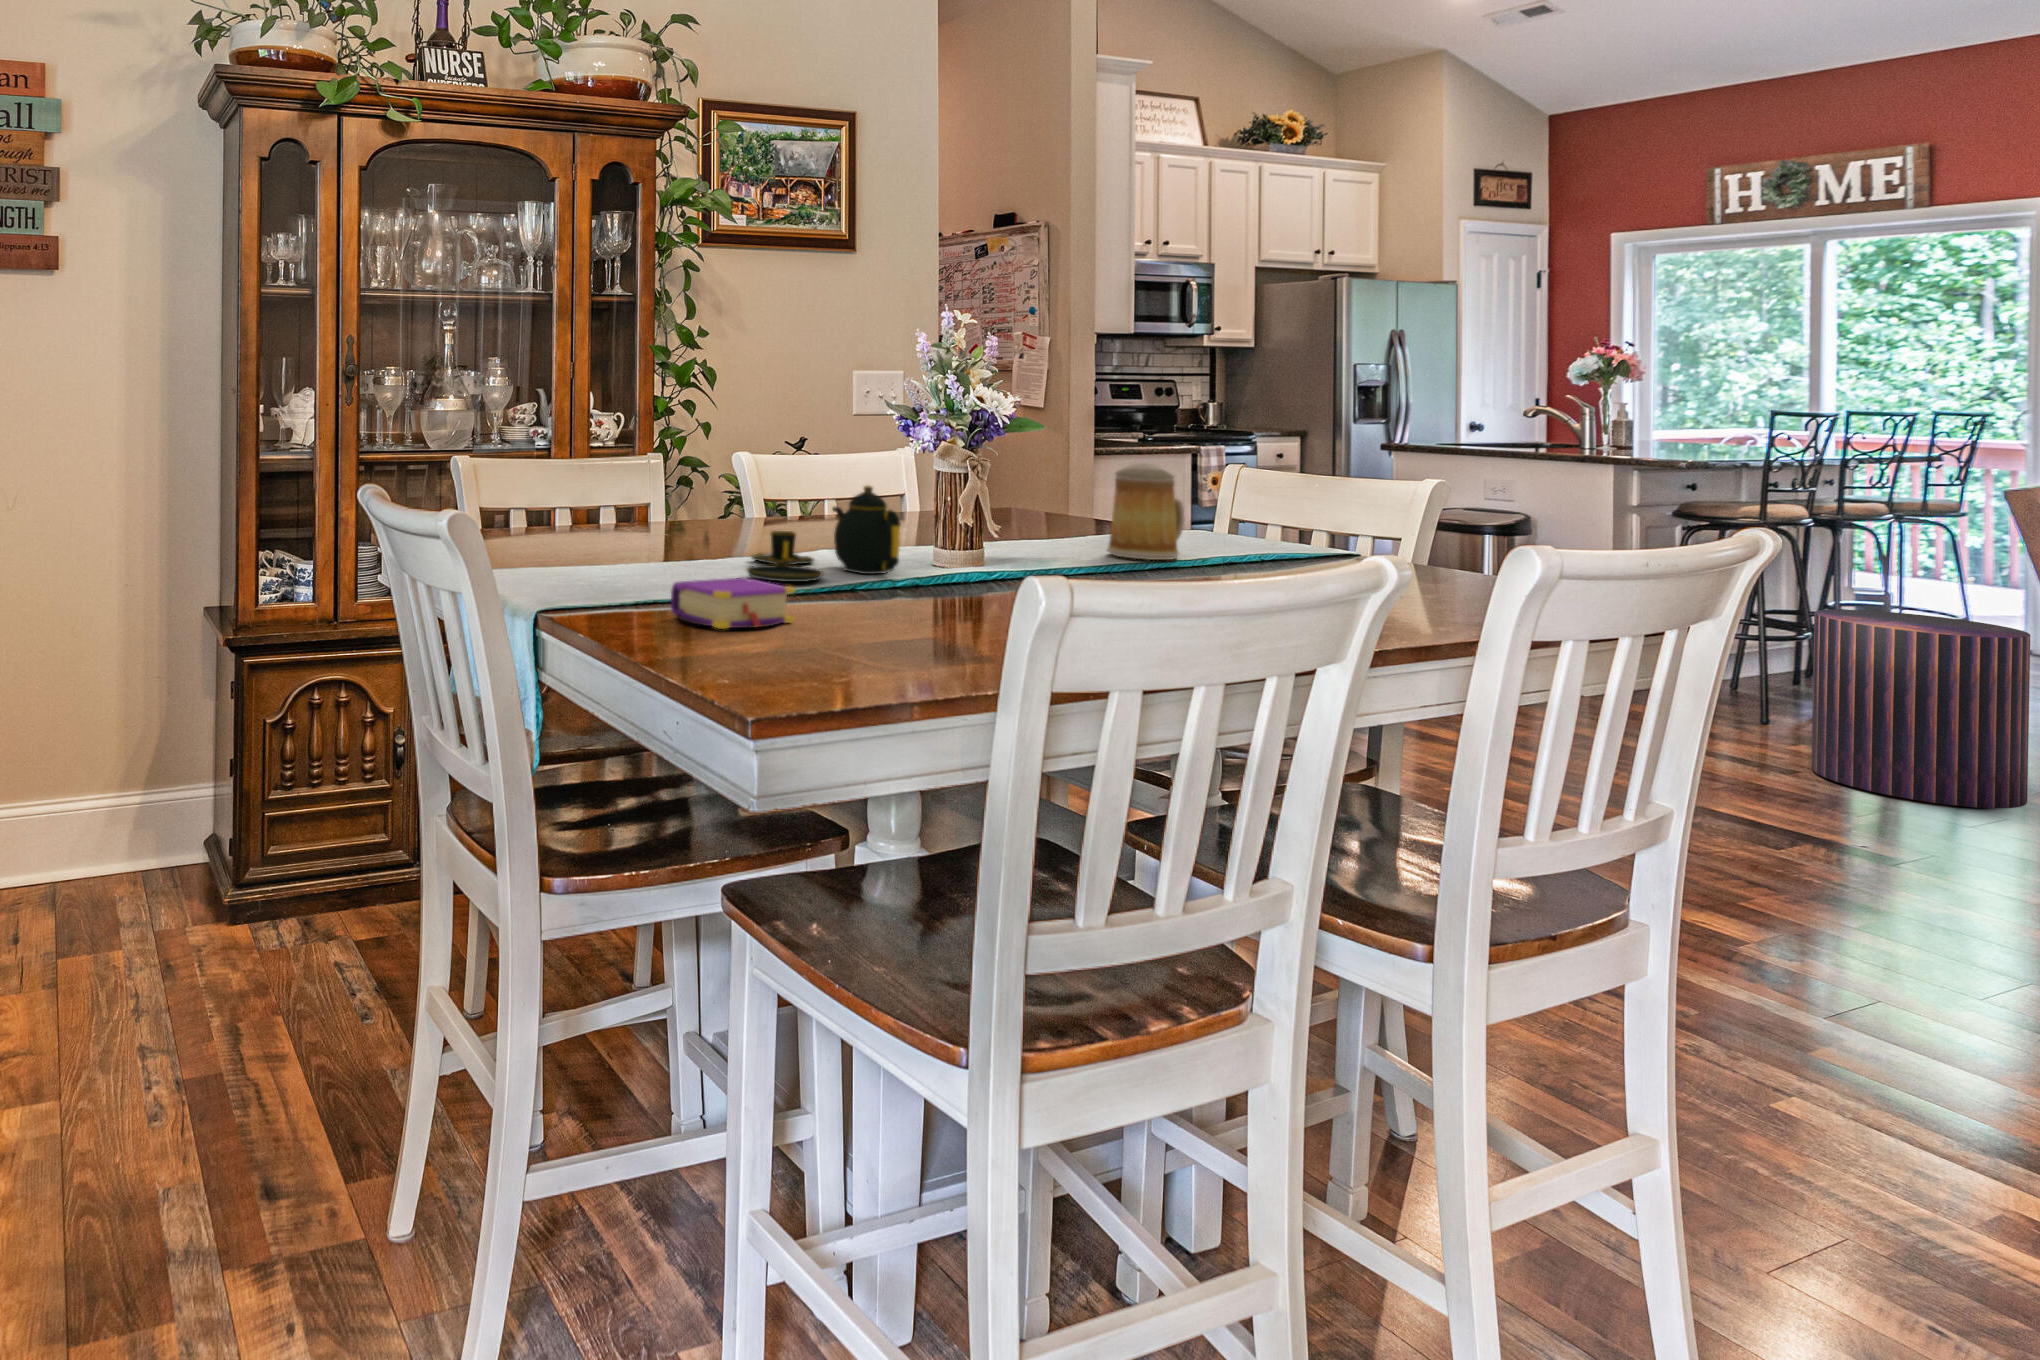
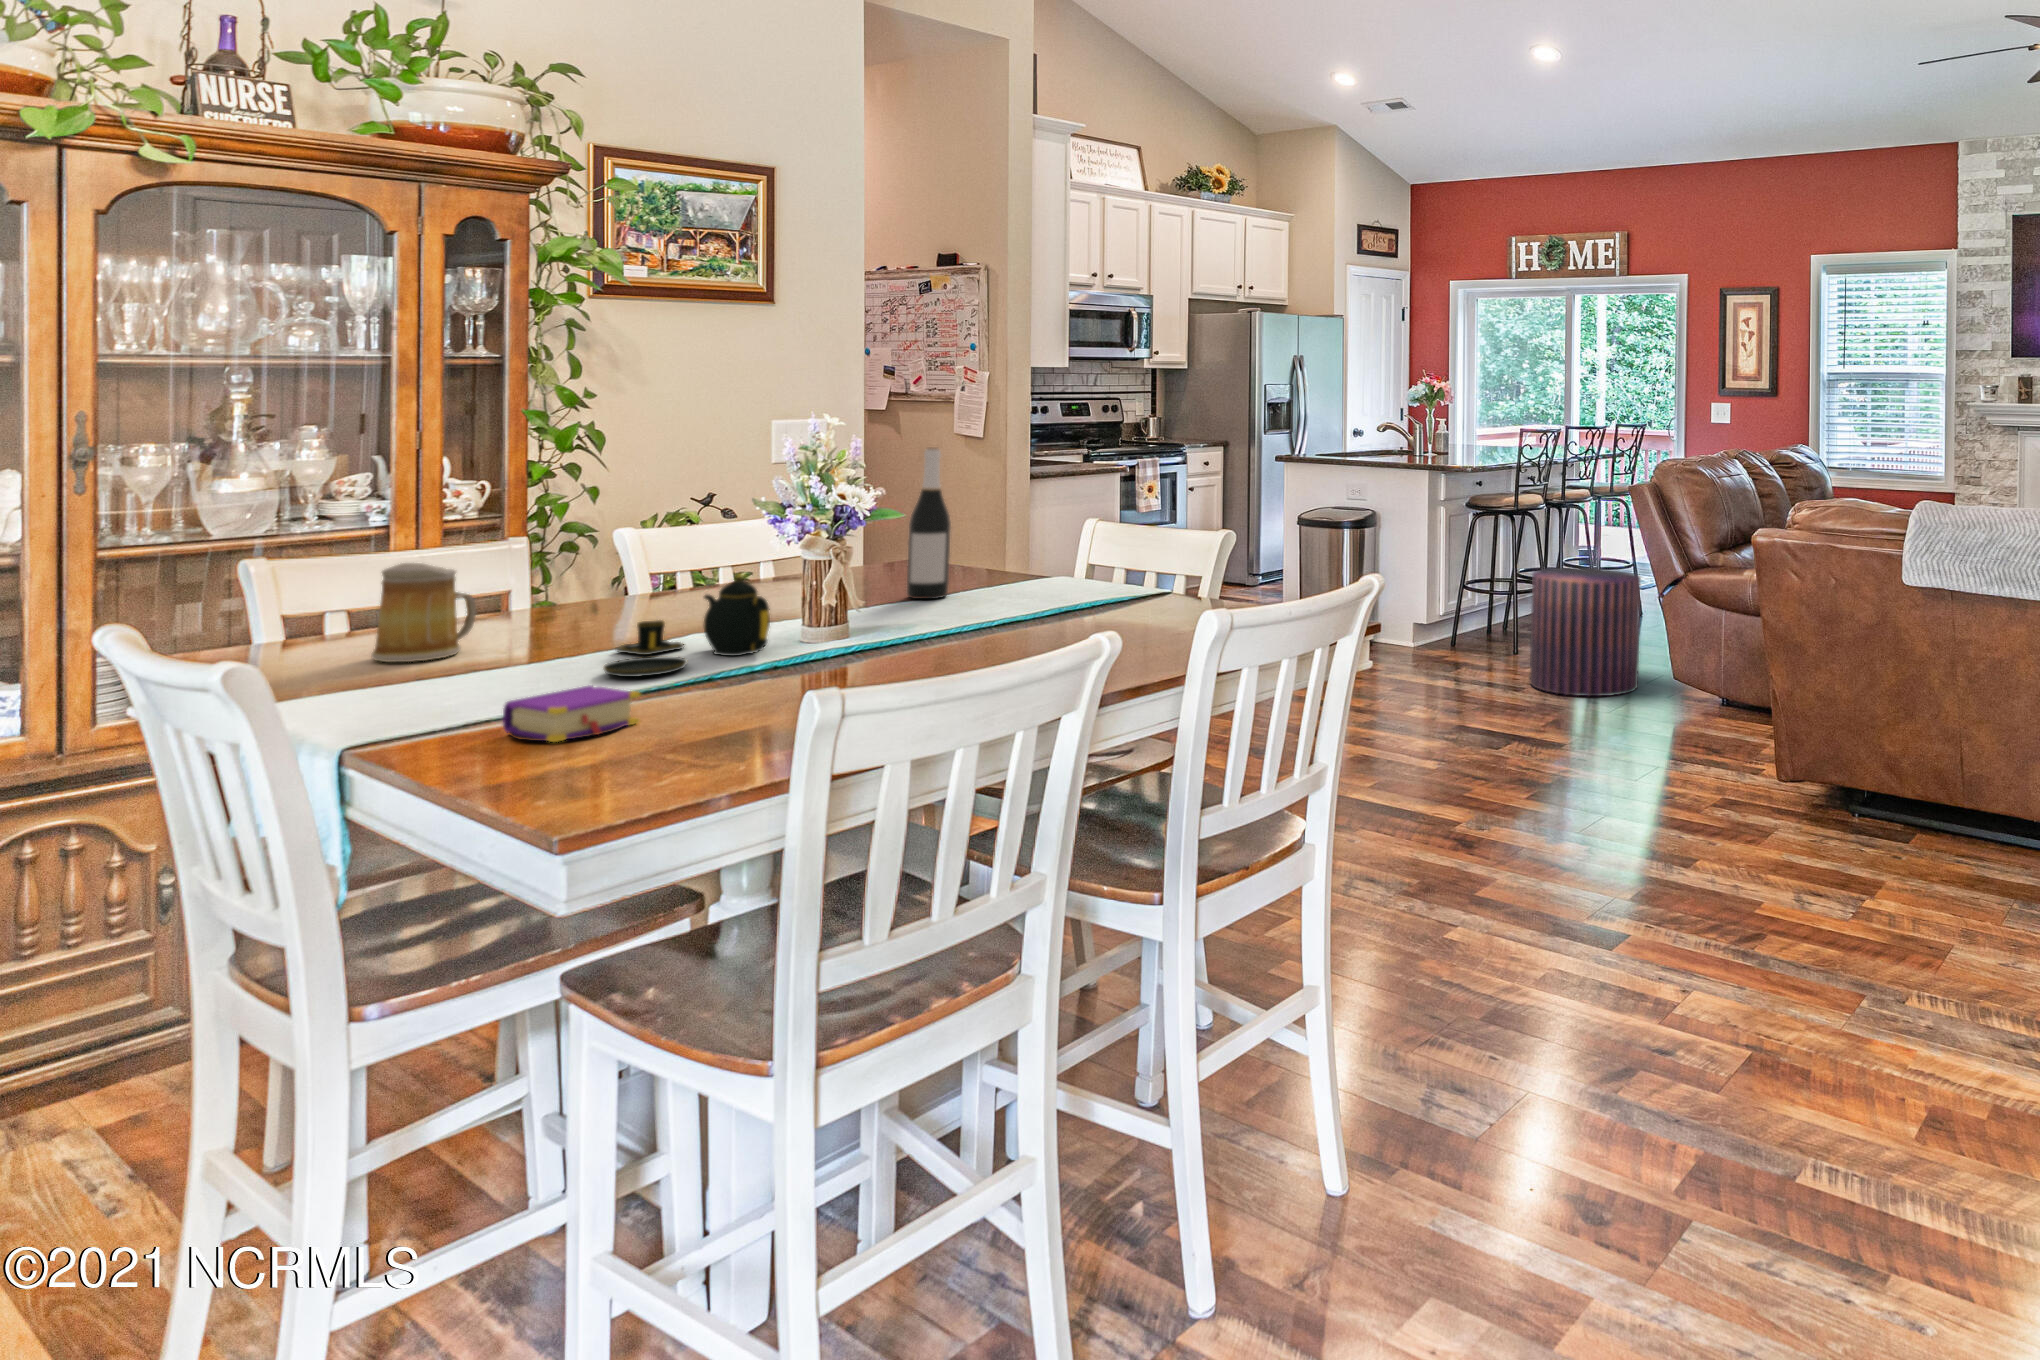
wine bottle: none [1023,366,1071,542] -> present [907,447,951,599]
mug: present [1107,463,1184,560] -> present [371,563,477,662]

